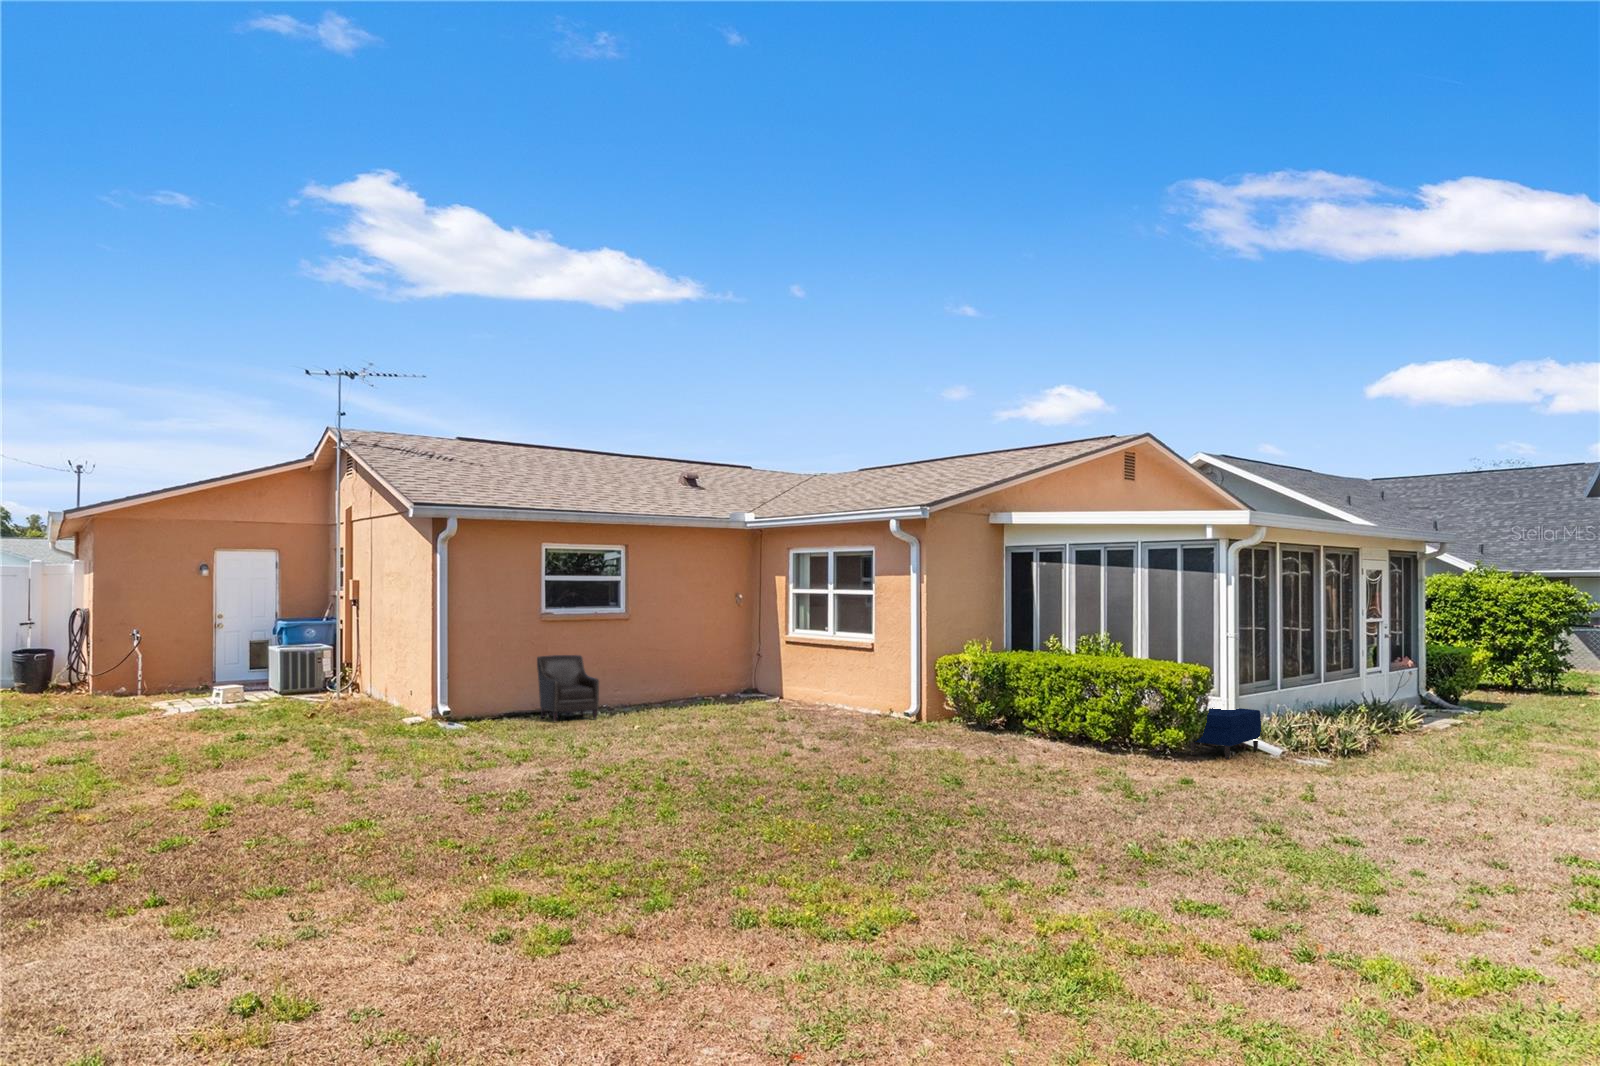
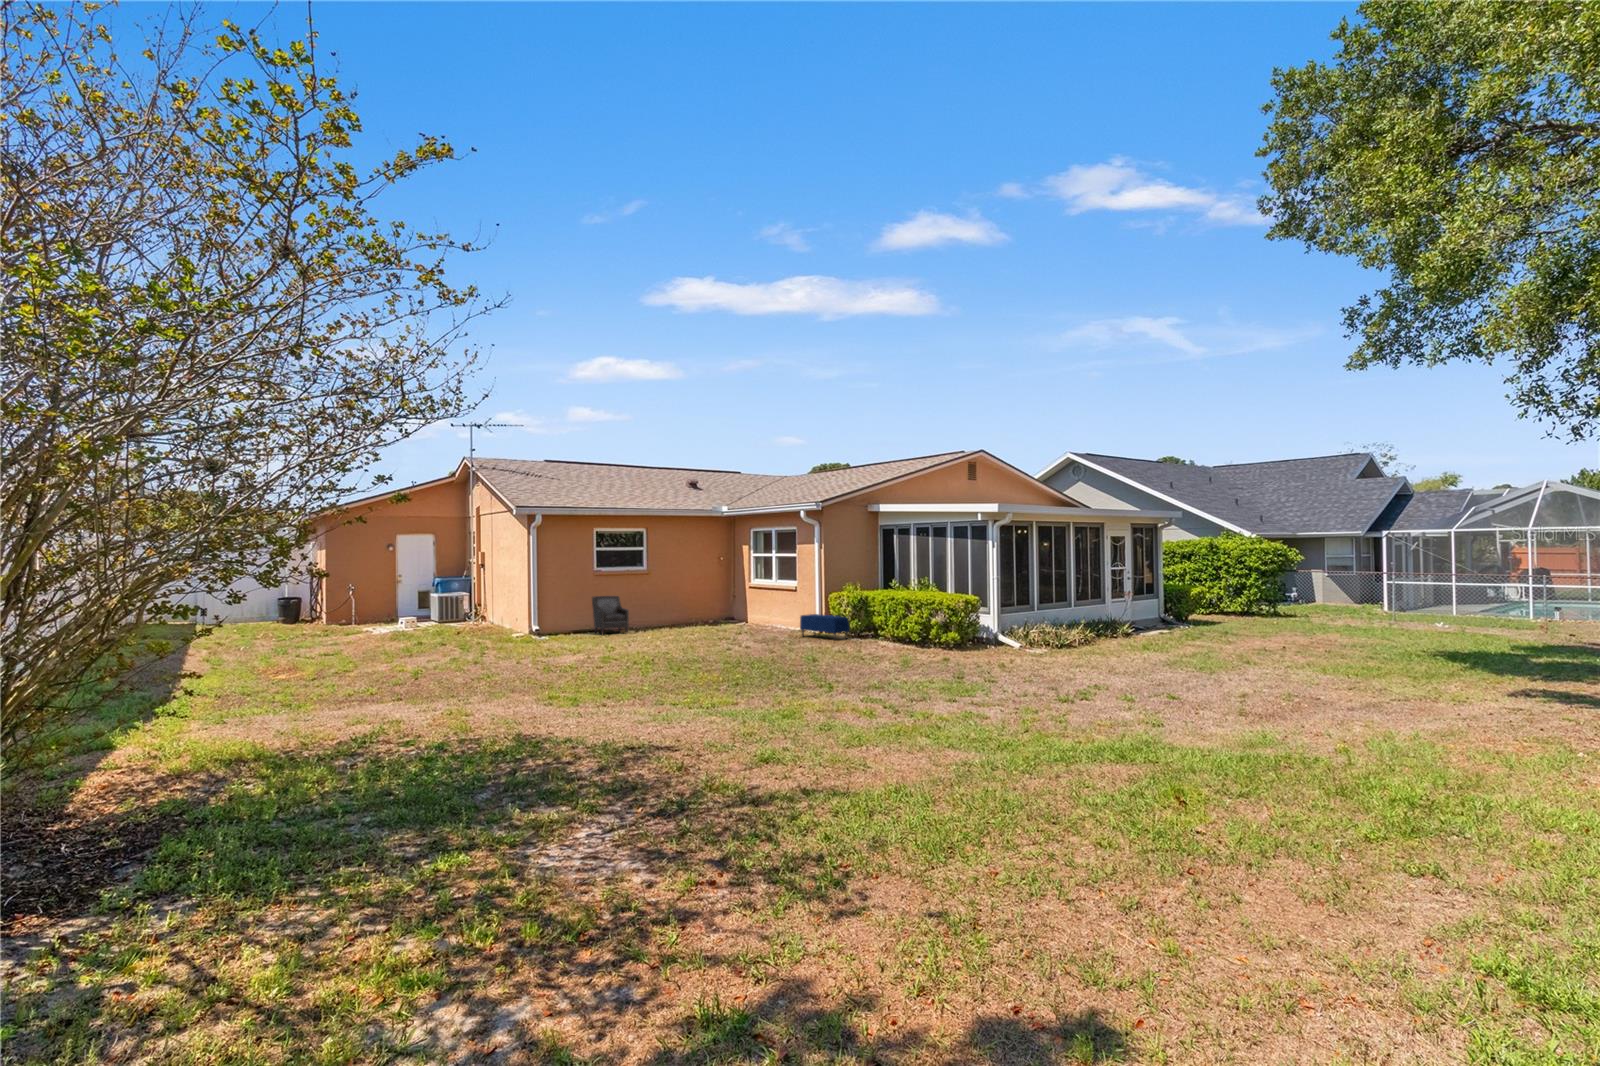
bench: present [1191,708,1261,759] -> present [800,614,850,639]

